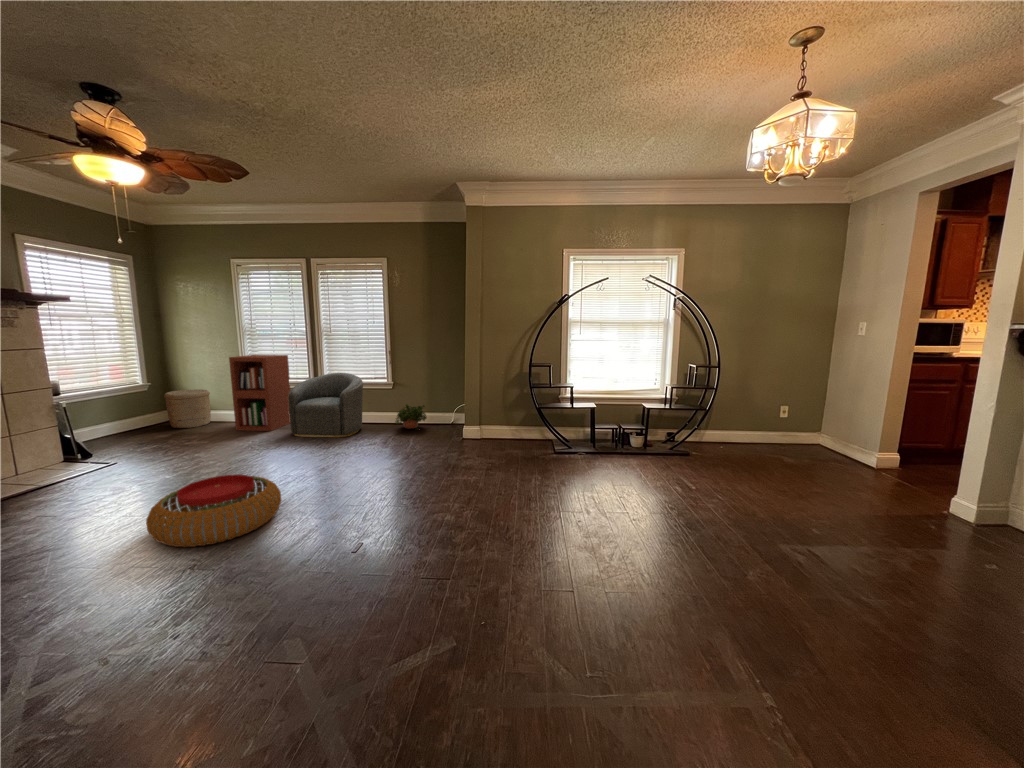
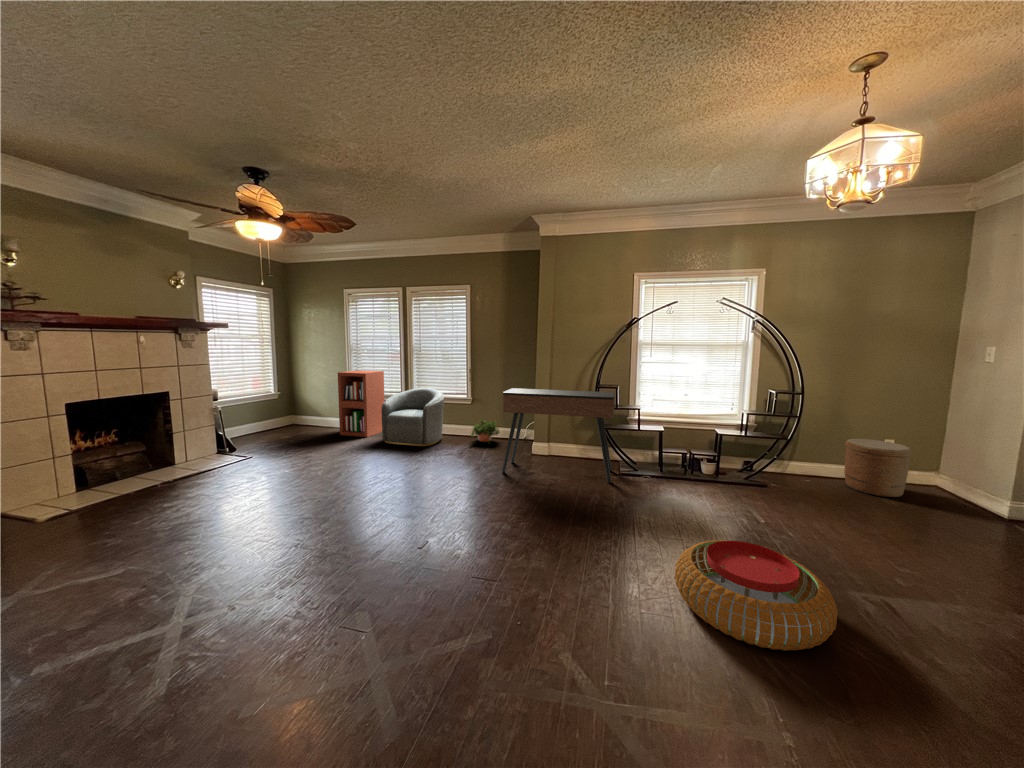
console table: none [434,369,551,462] -> present [502,388,615,483]
woven basket: present [164,389,211,428] -> present [844,439,912,497]
pouf: present [146,475,281,547] -> present [675,540,838,651]

